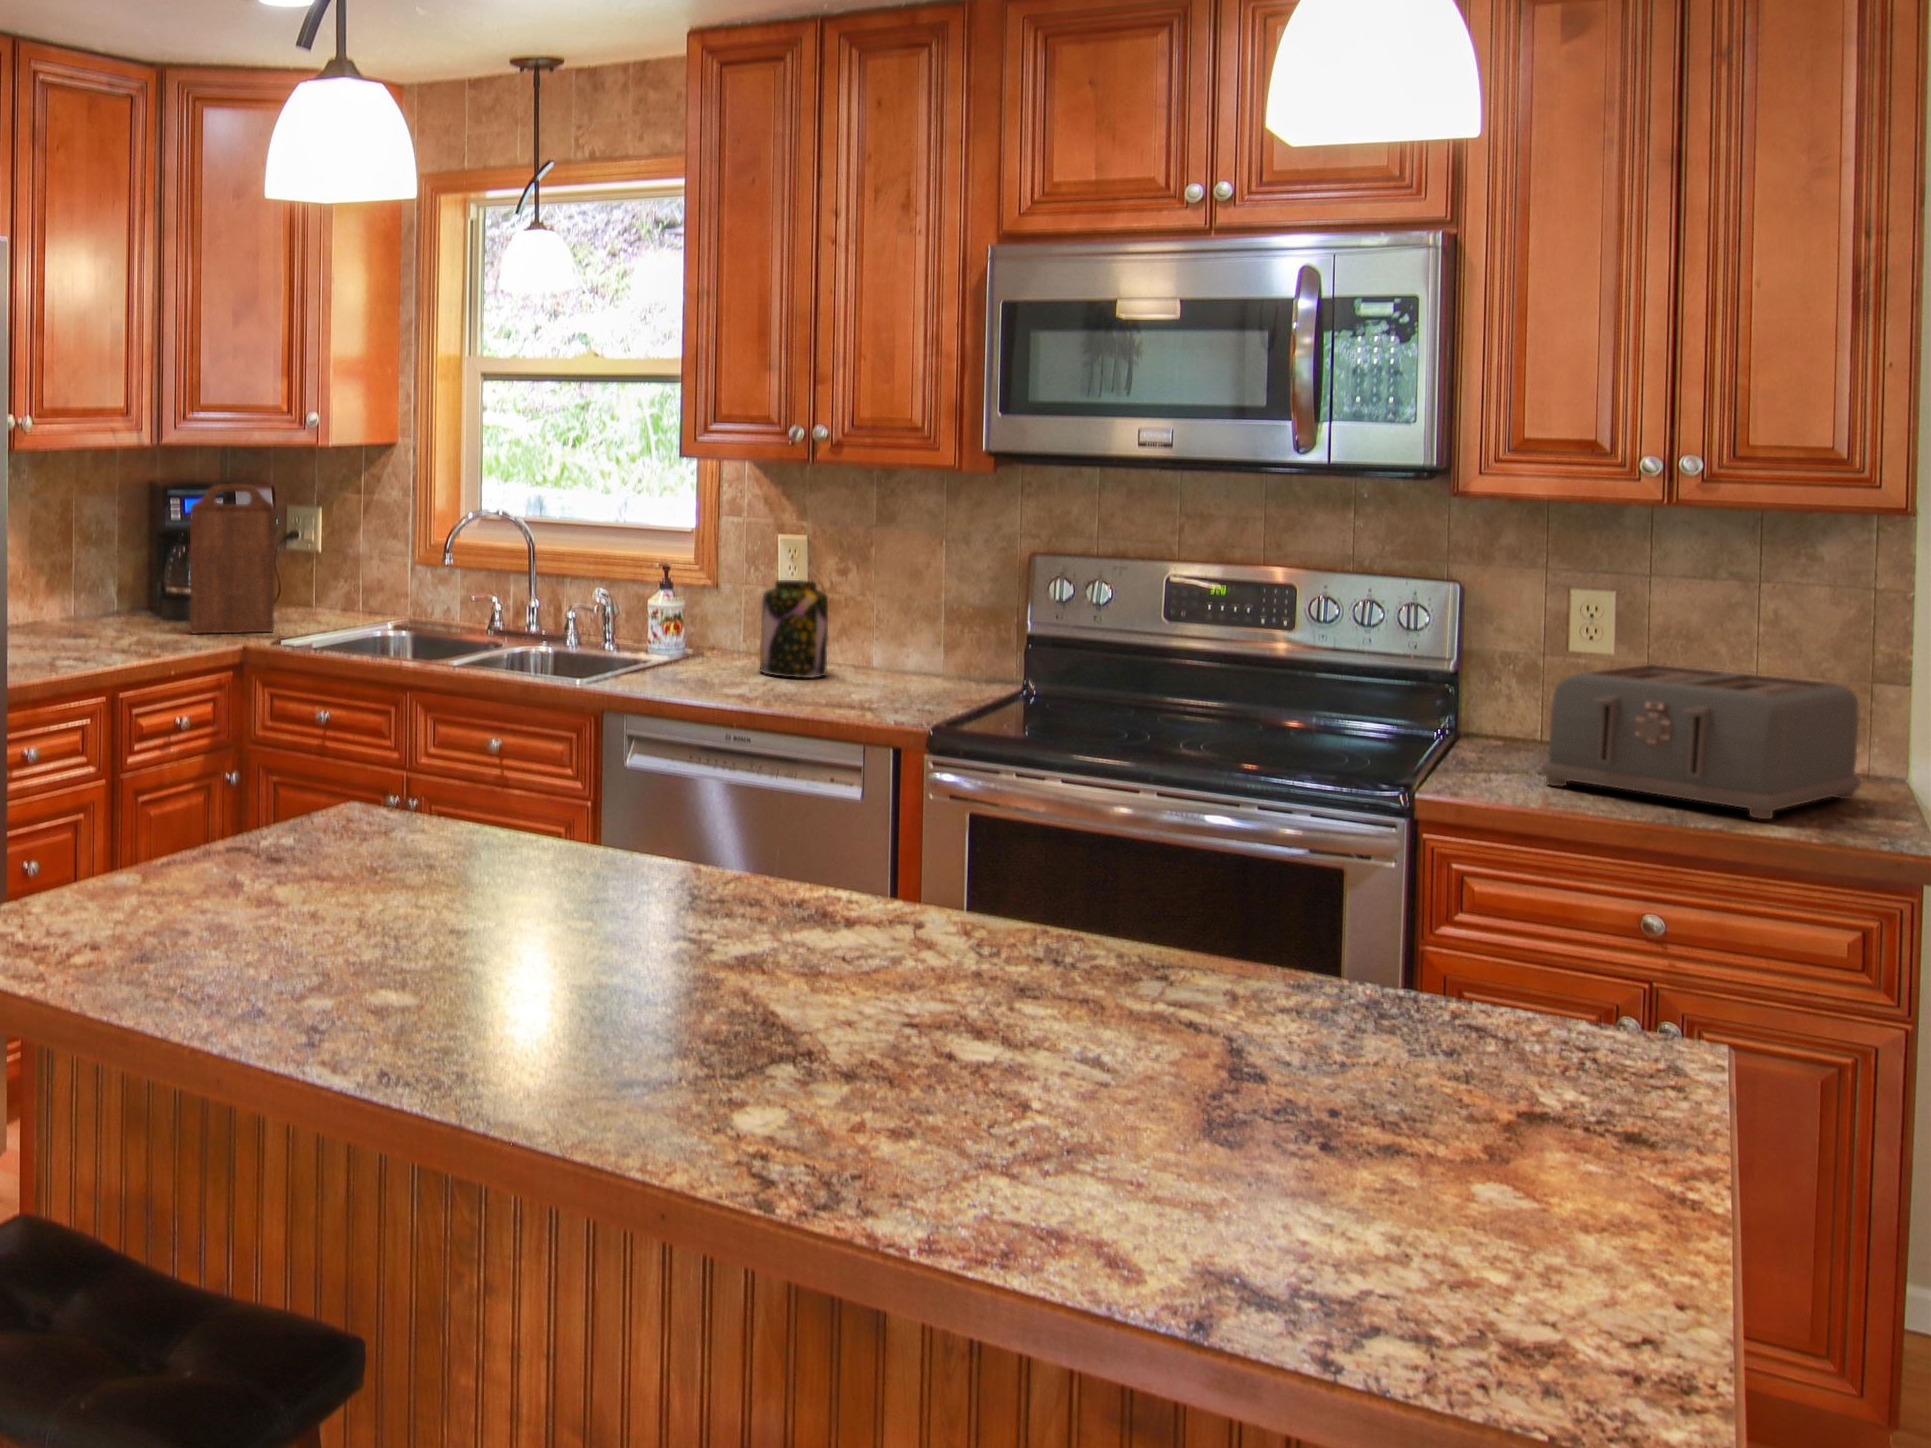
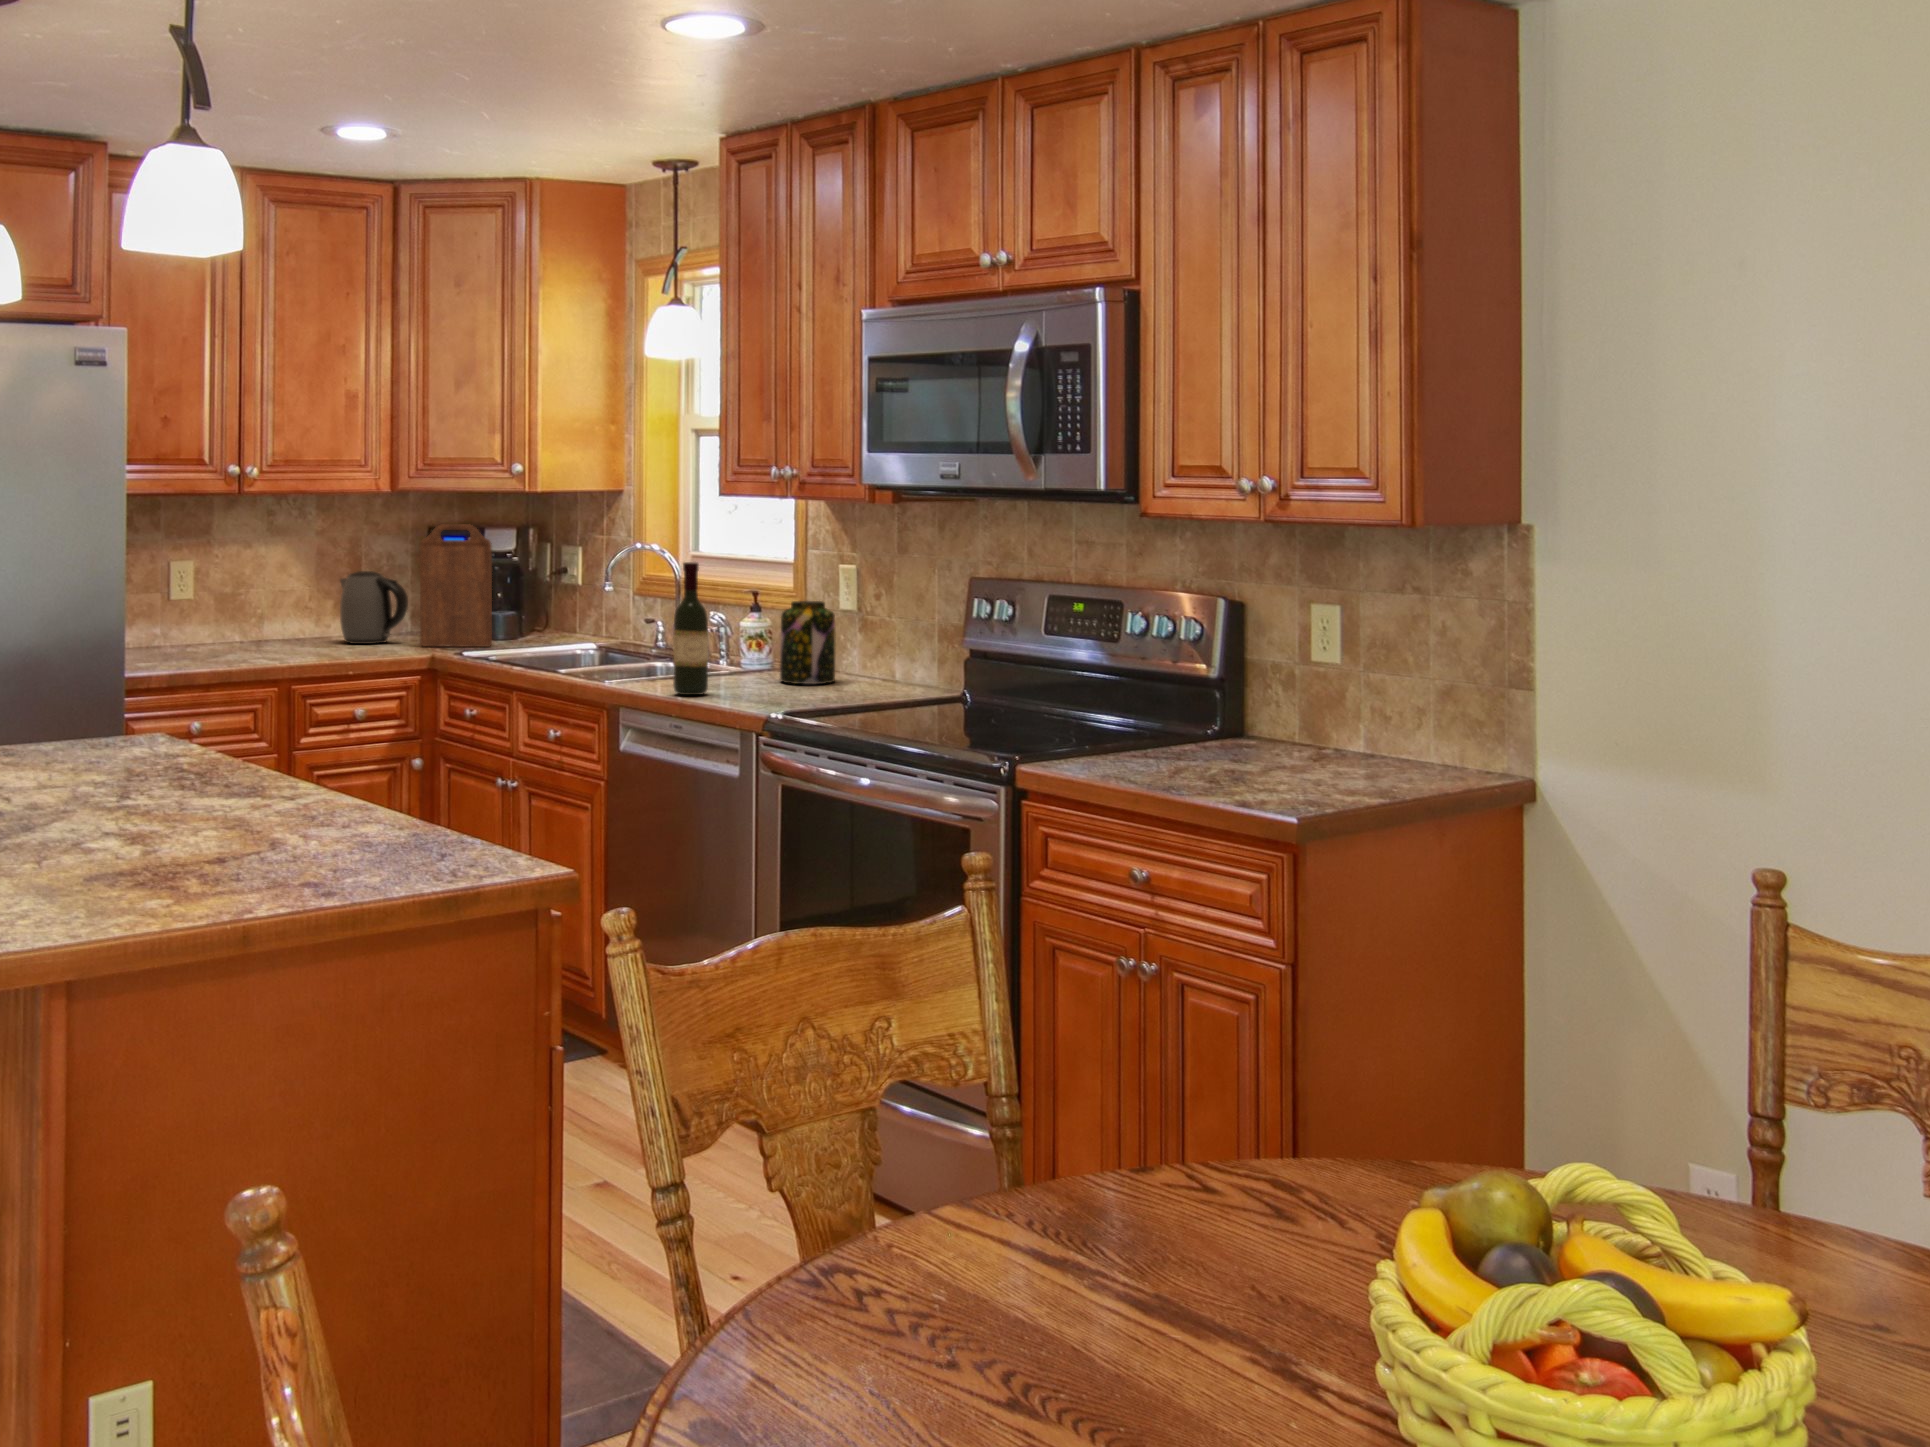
wine bottle: none [712,540,756,698] -> present [673,562,708,695]
kettle: none [66,541,159,631] -> present [340,571,408,644]
toaster: present [1541,664,1861,819] -> none [1138,666,1398,793]

